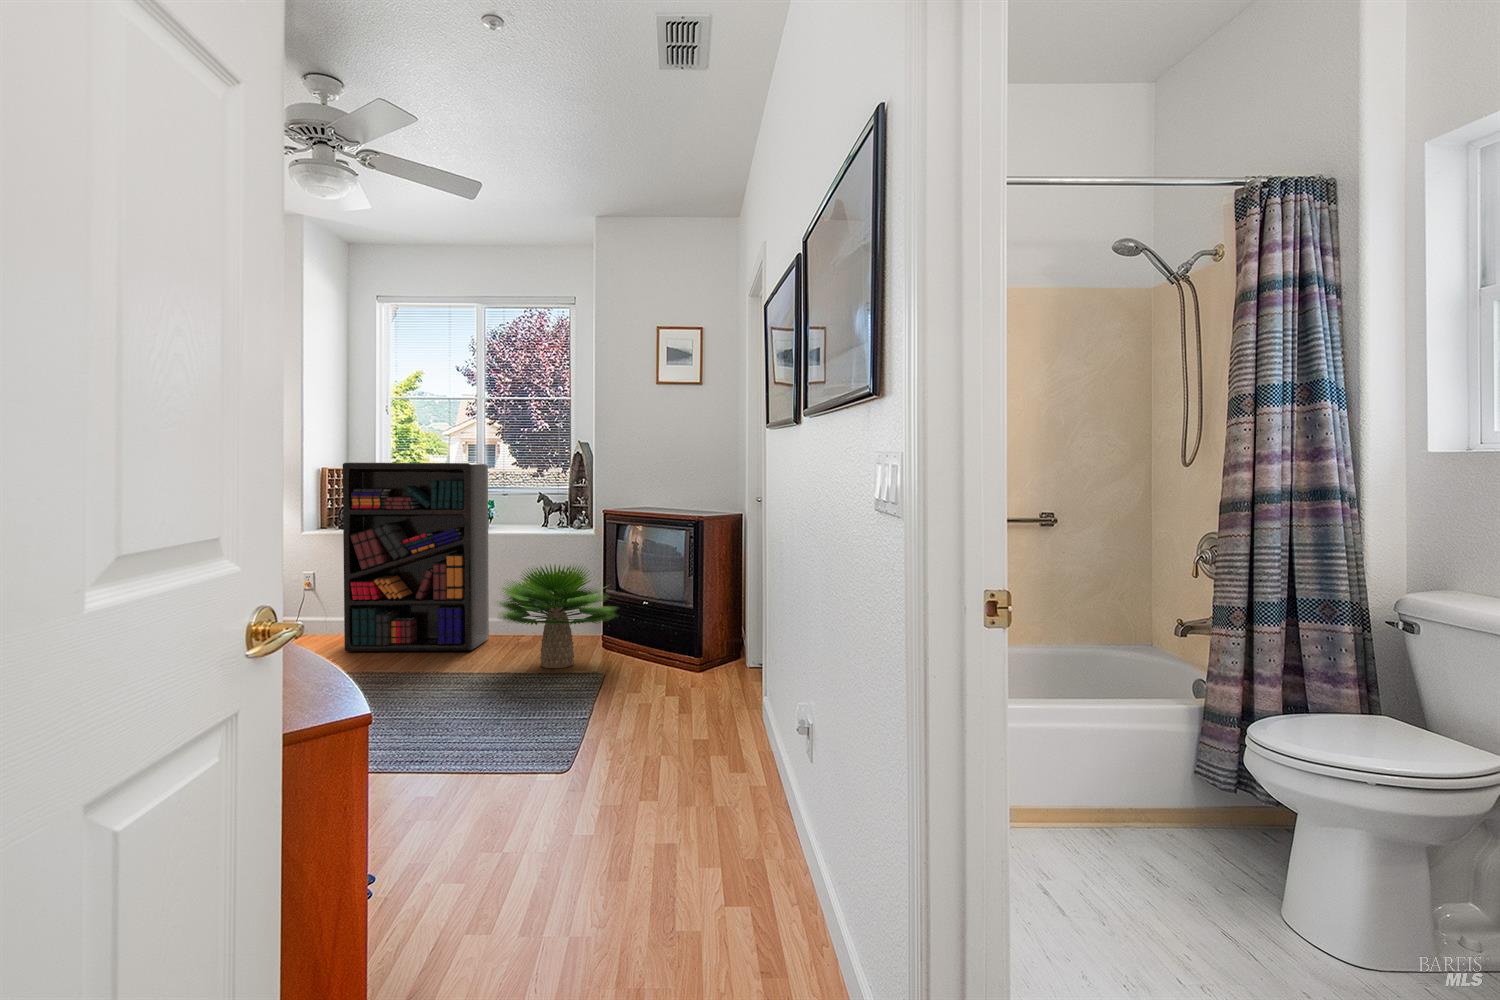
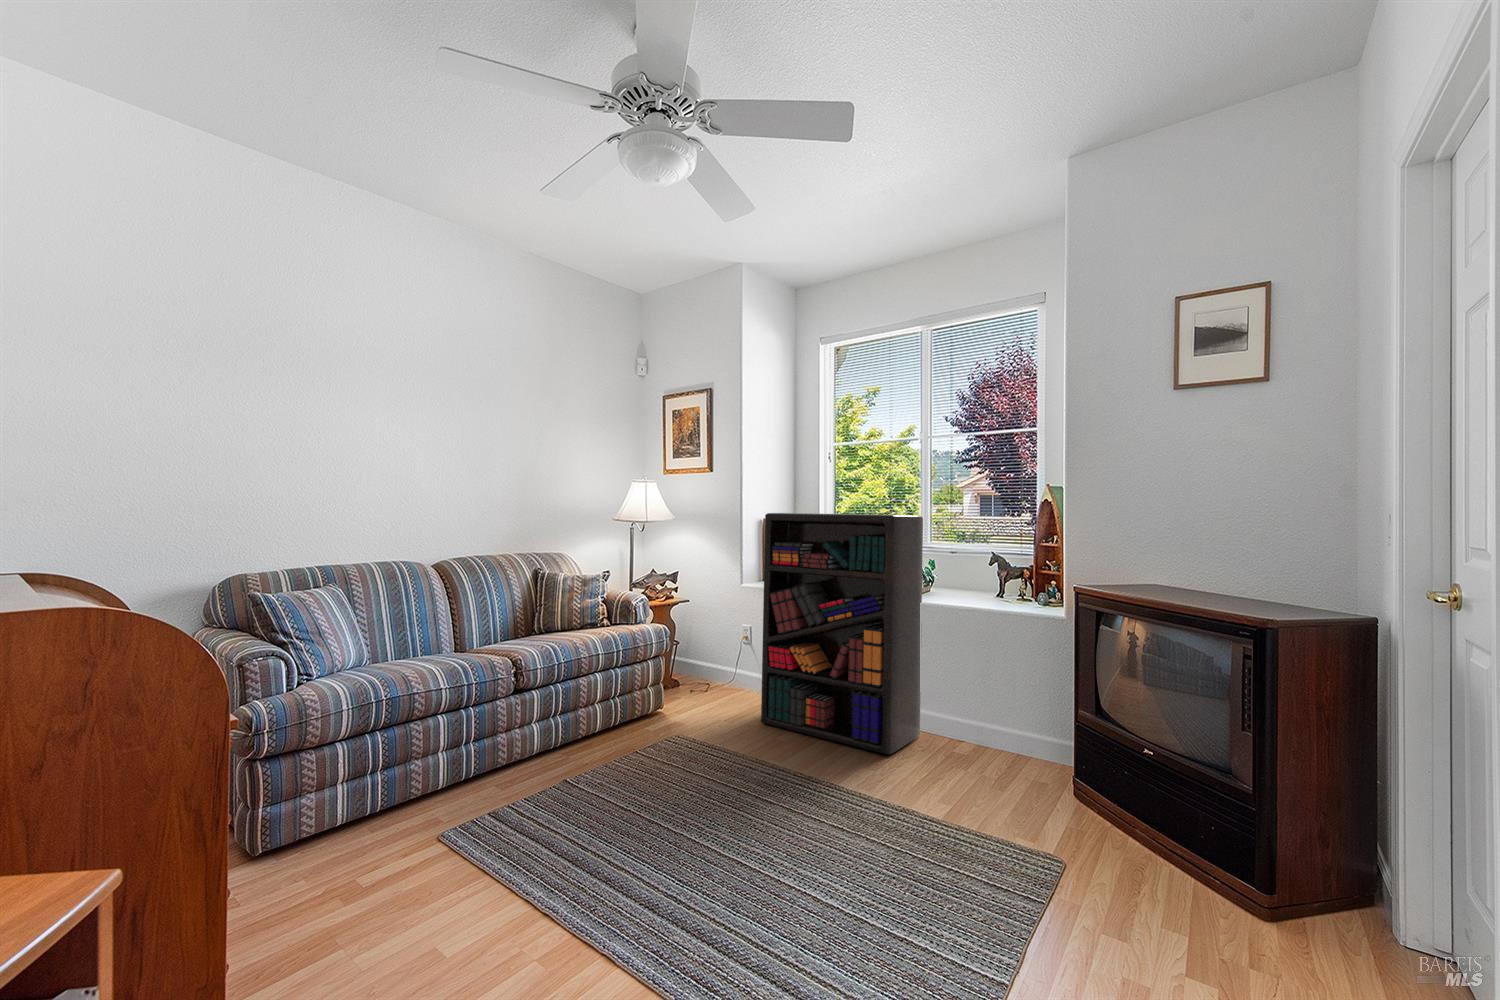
potted plant: present [499,565,615,668] -> none [901,660,1101,827]

